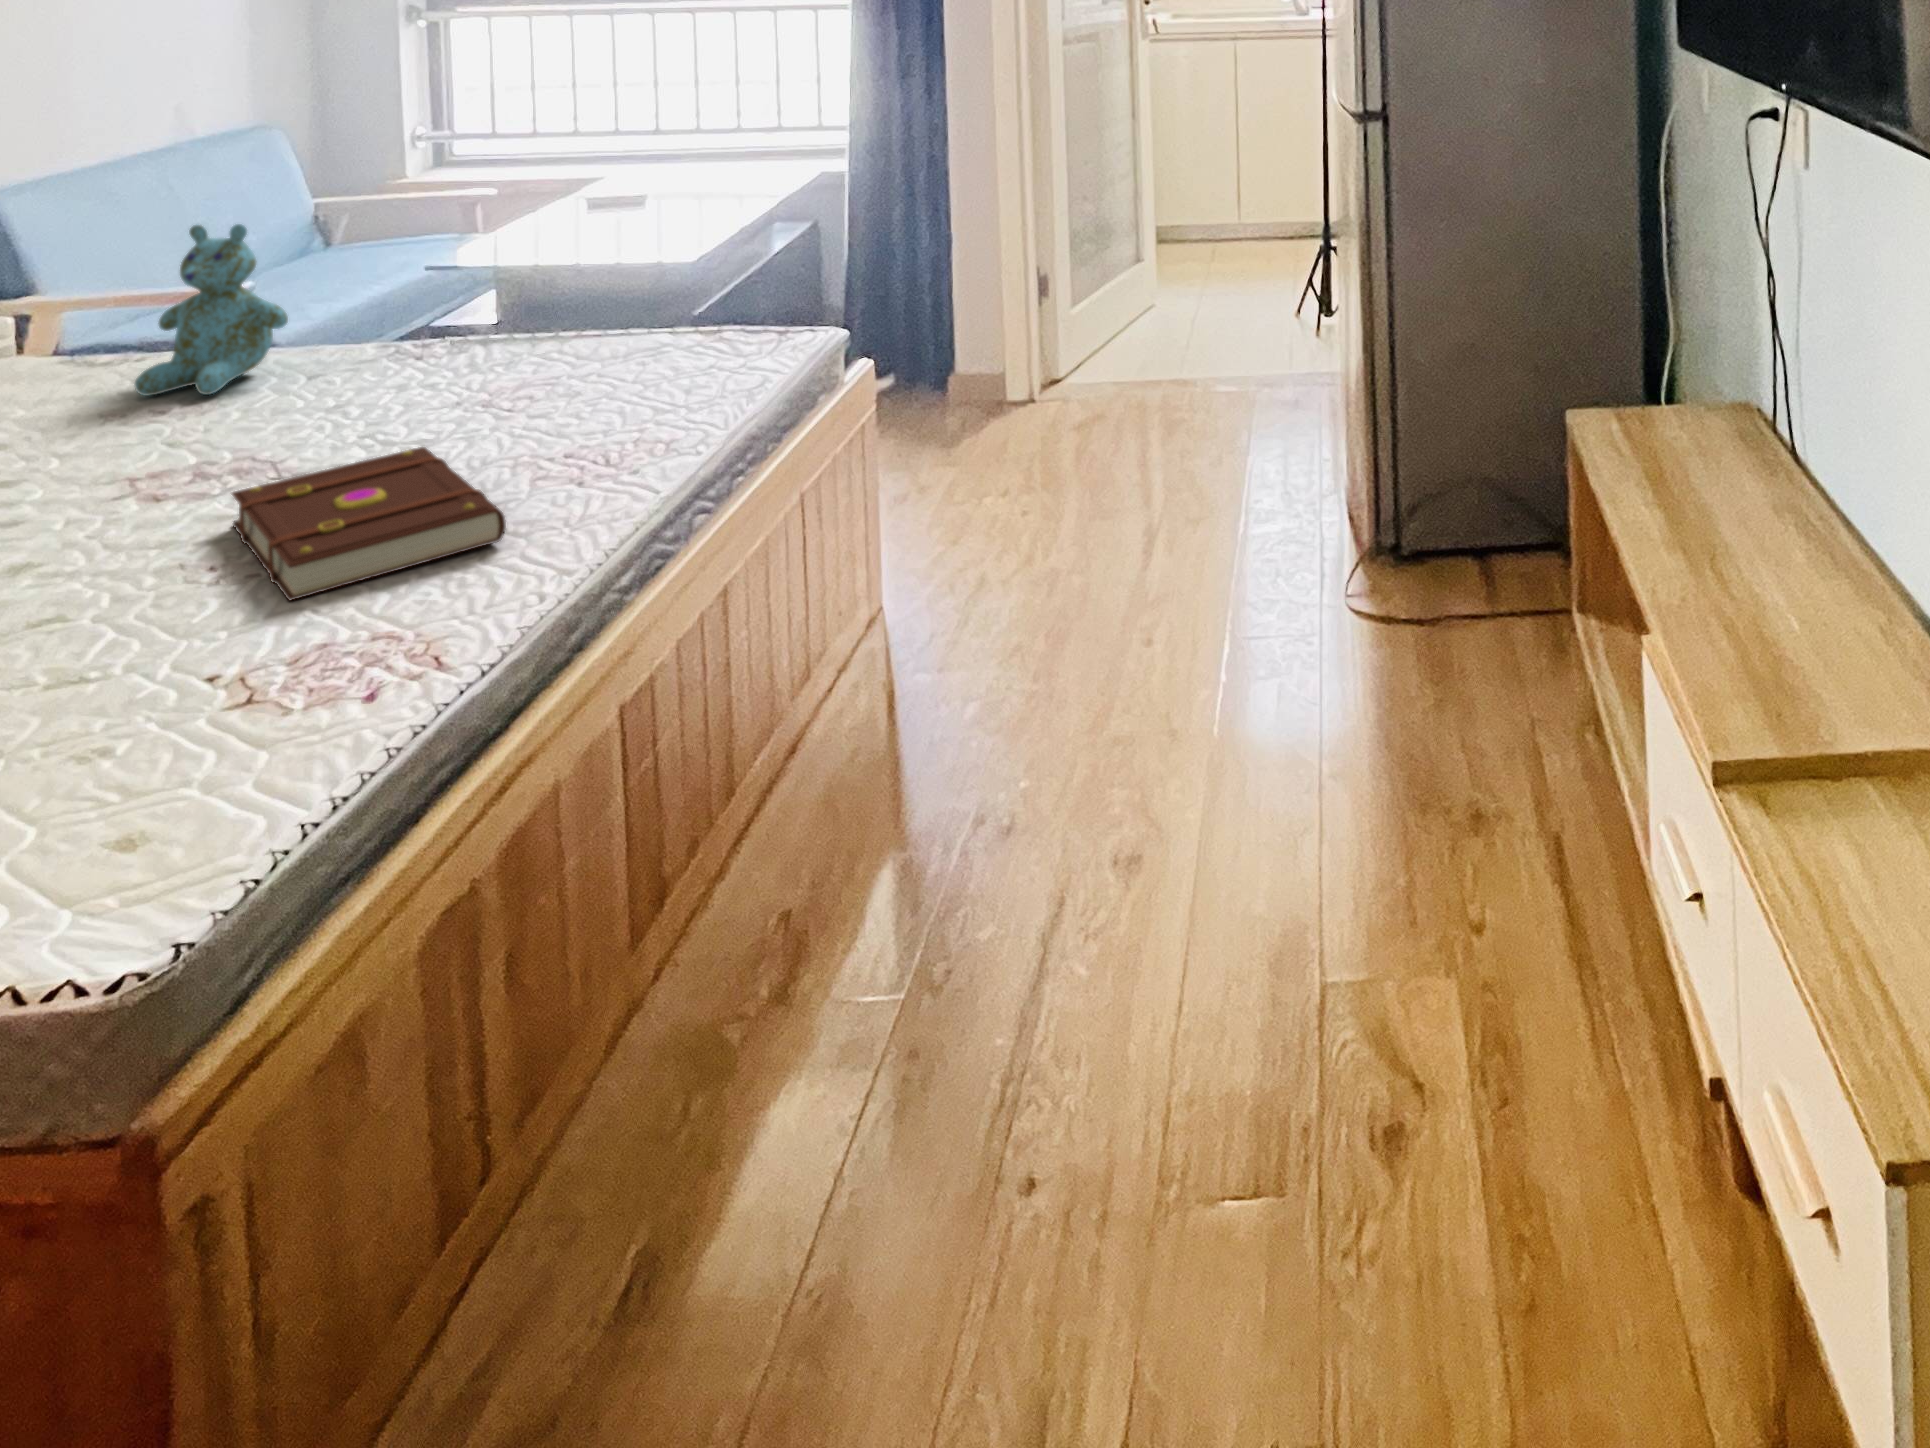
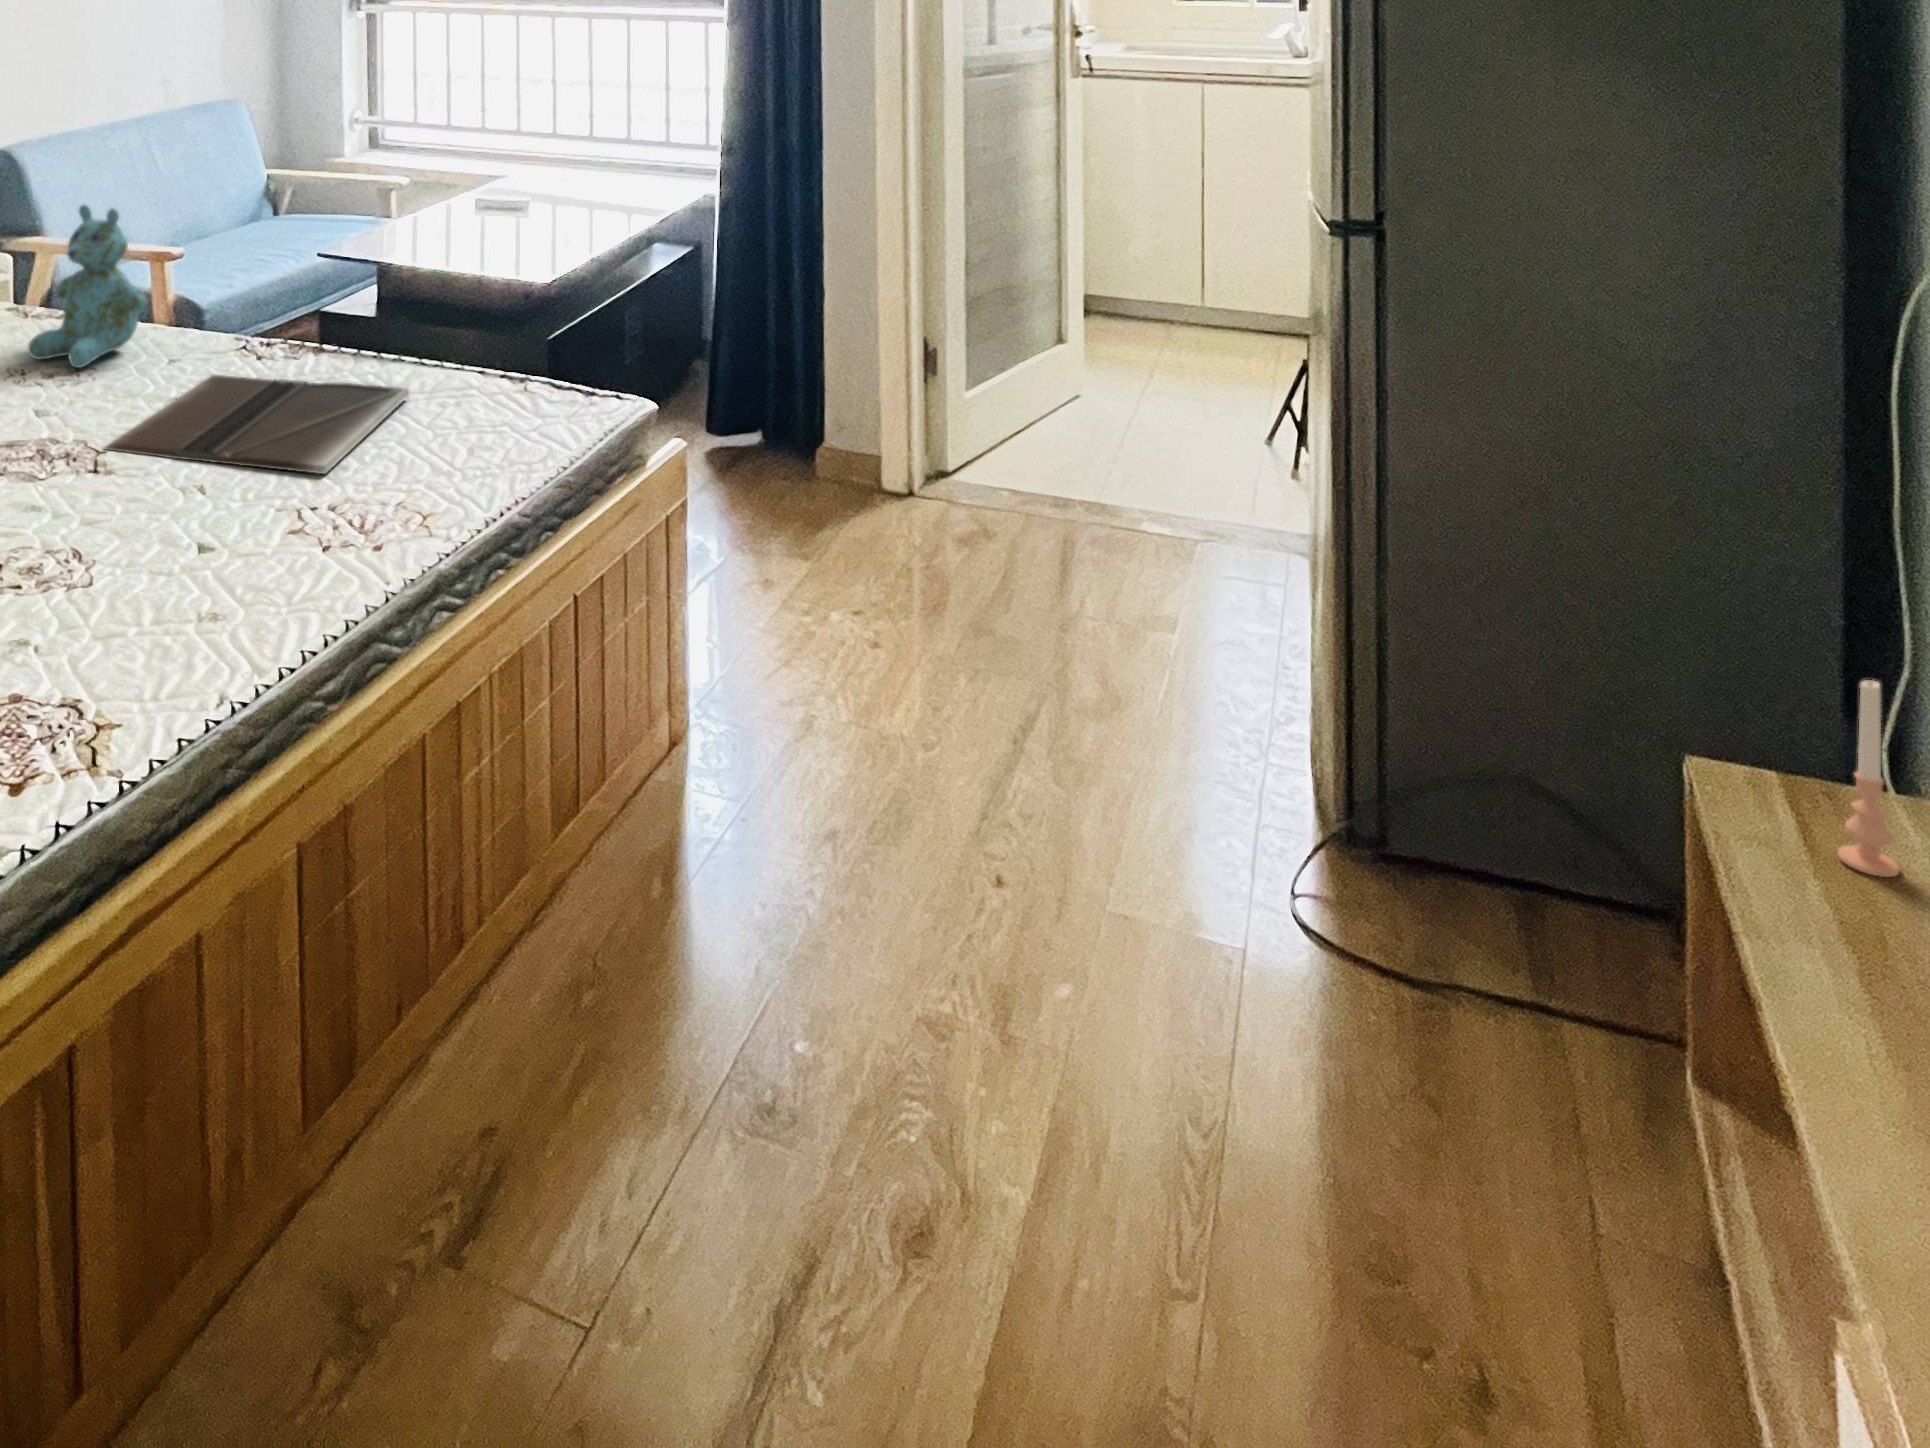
candle: none [1641,332,1668,445] -> present [1838,680,1899,877]
laptop: none [289,353,608,455] -> present [104,375,409,474]
book: present [232,447,506,600] -> none [9,476,219,637]

